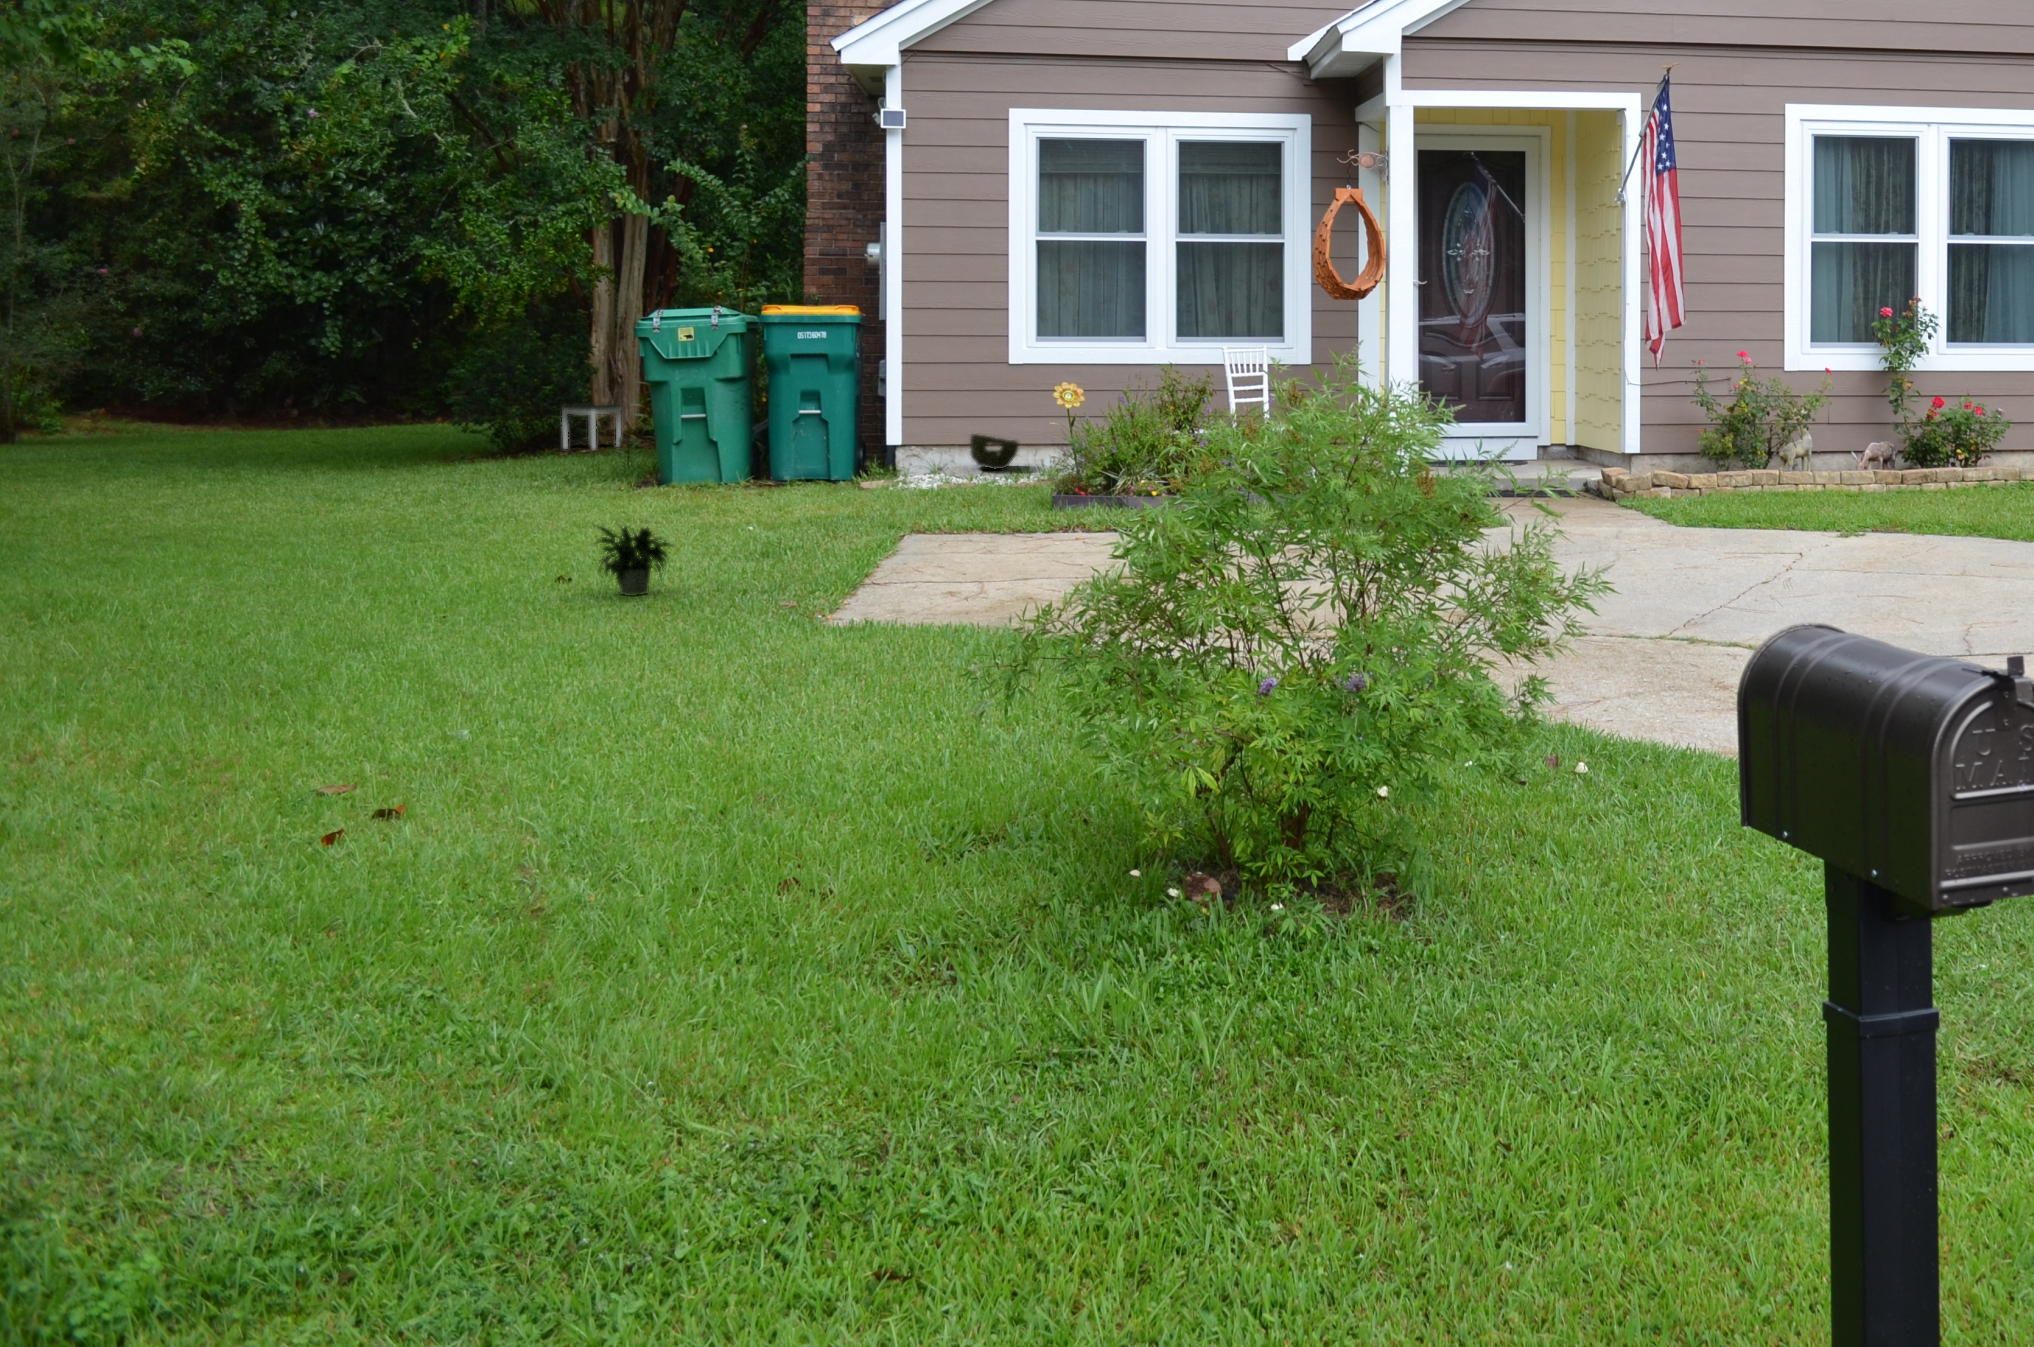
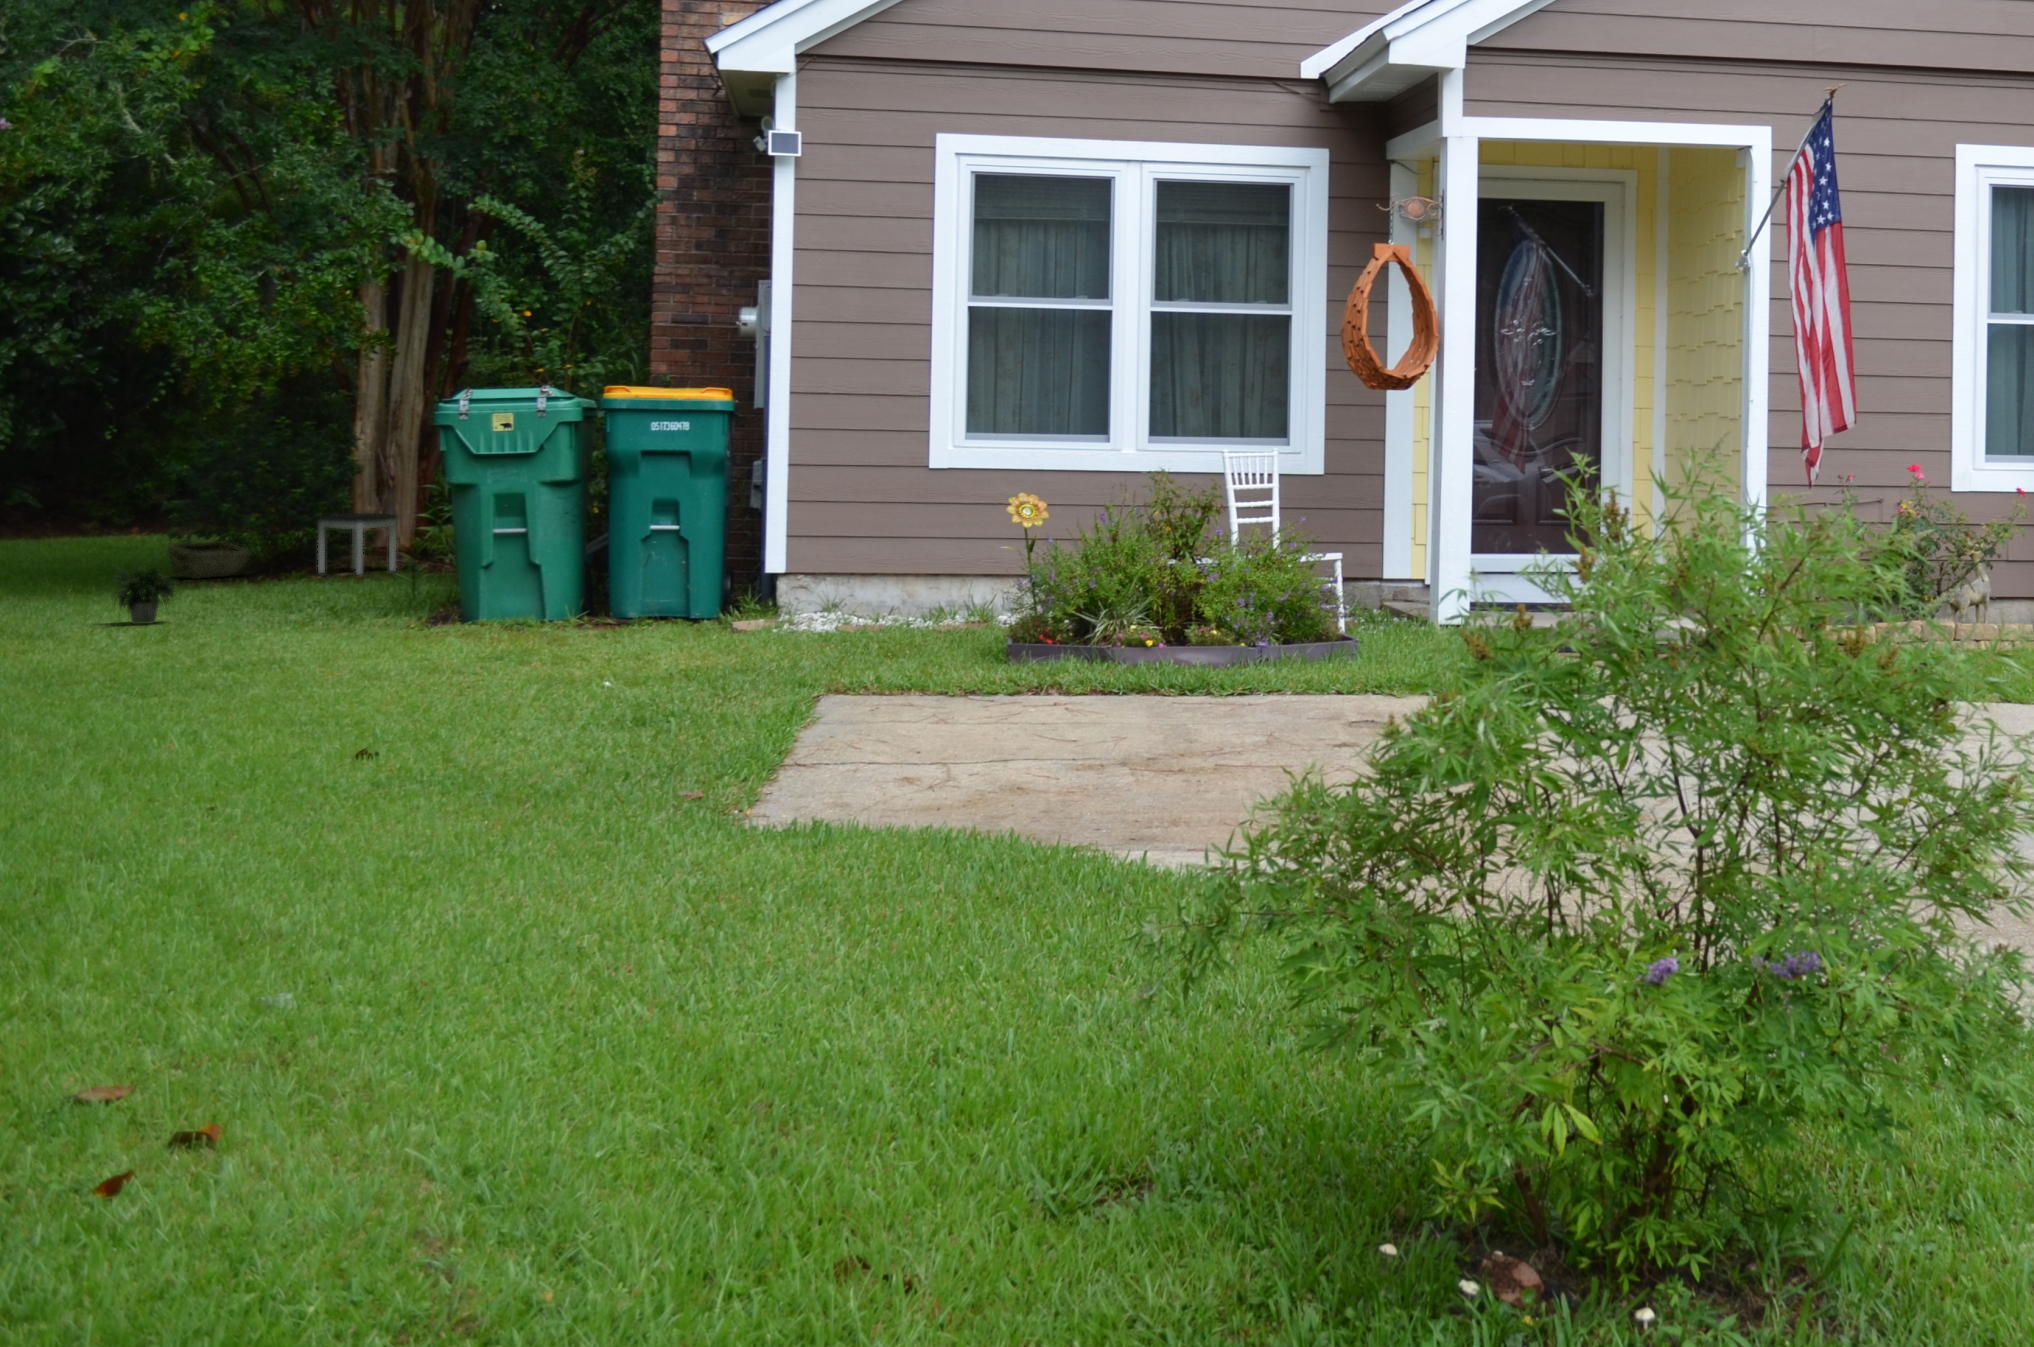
woven basket: present [970,434,1019,469] -> present [167,541,252,579]
potted plant: present [598,526,671,595] -> present [113,567,175,624]

